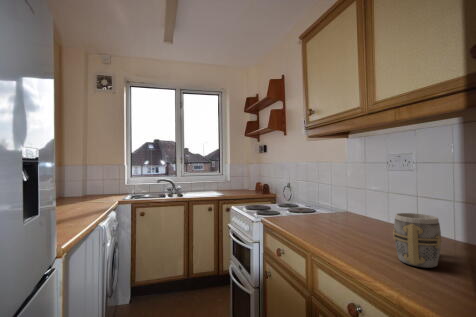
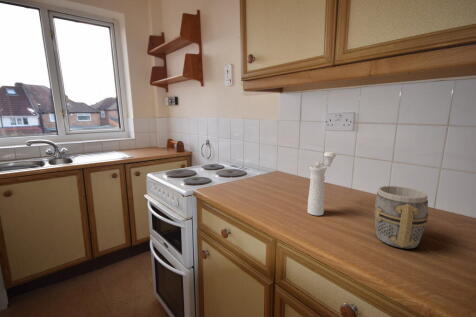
pepper mill: none [348,187,380,241] -> present [308,152,336,216]

